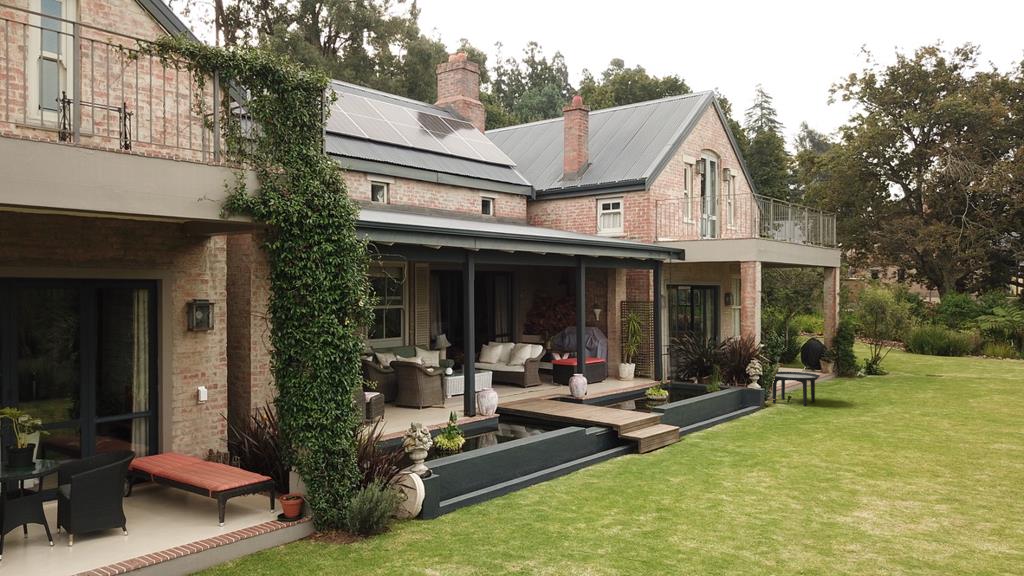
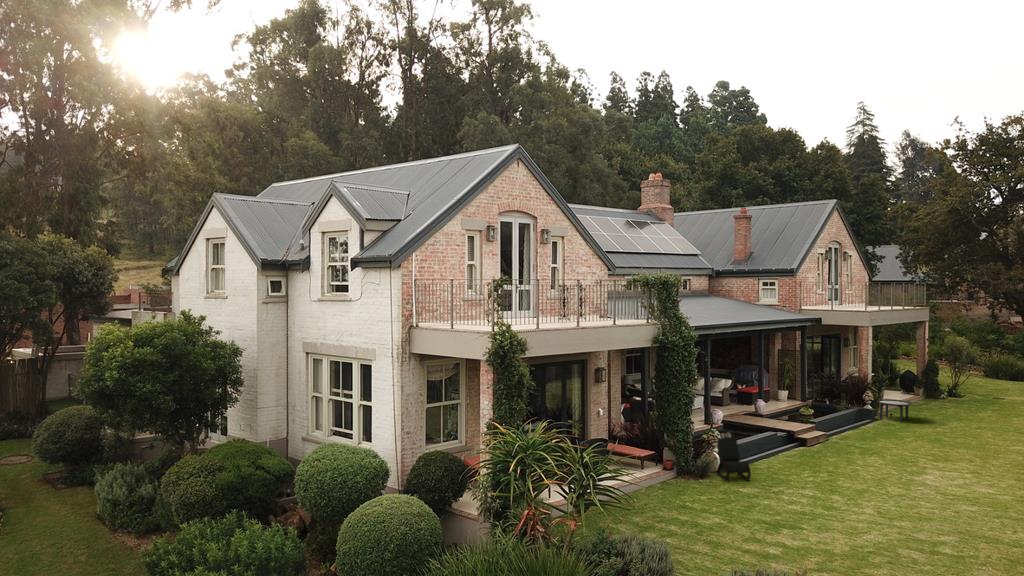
lounge chair: none [389,443,454,553] -> present [717,438,751,481]

